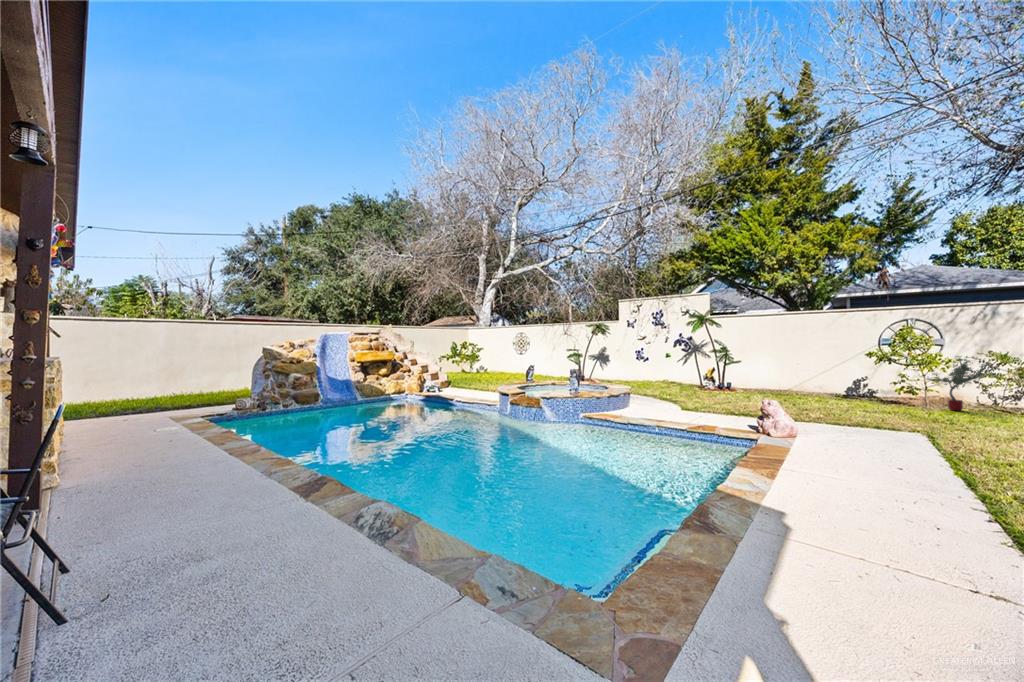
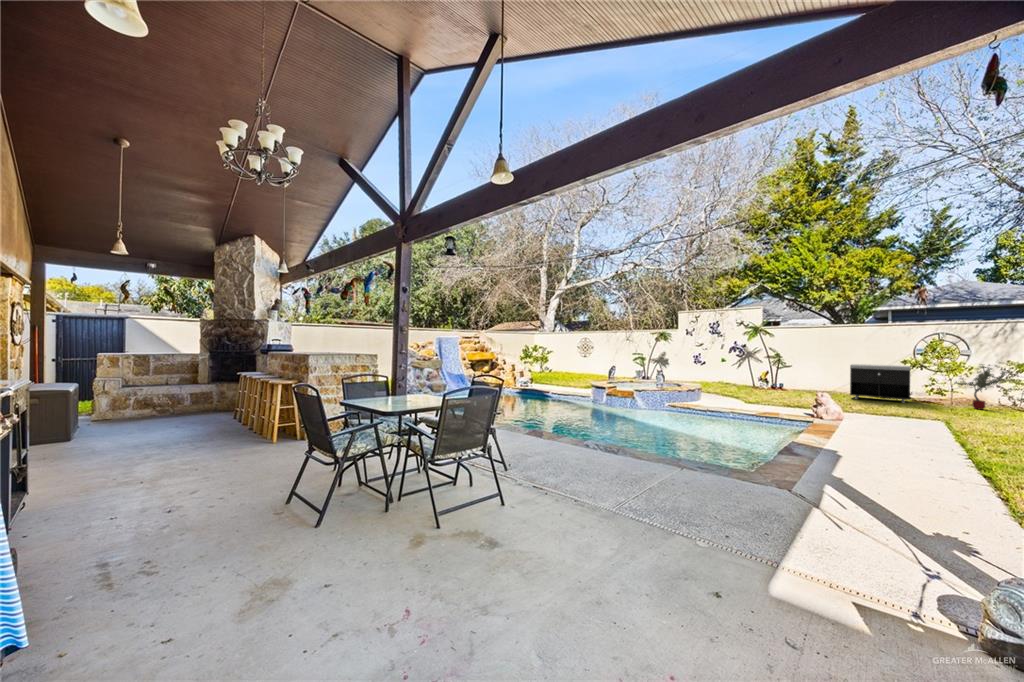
storage bench: none [808,358,876,404] -> present [850,364,910,403]

